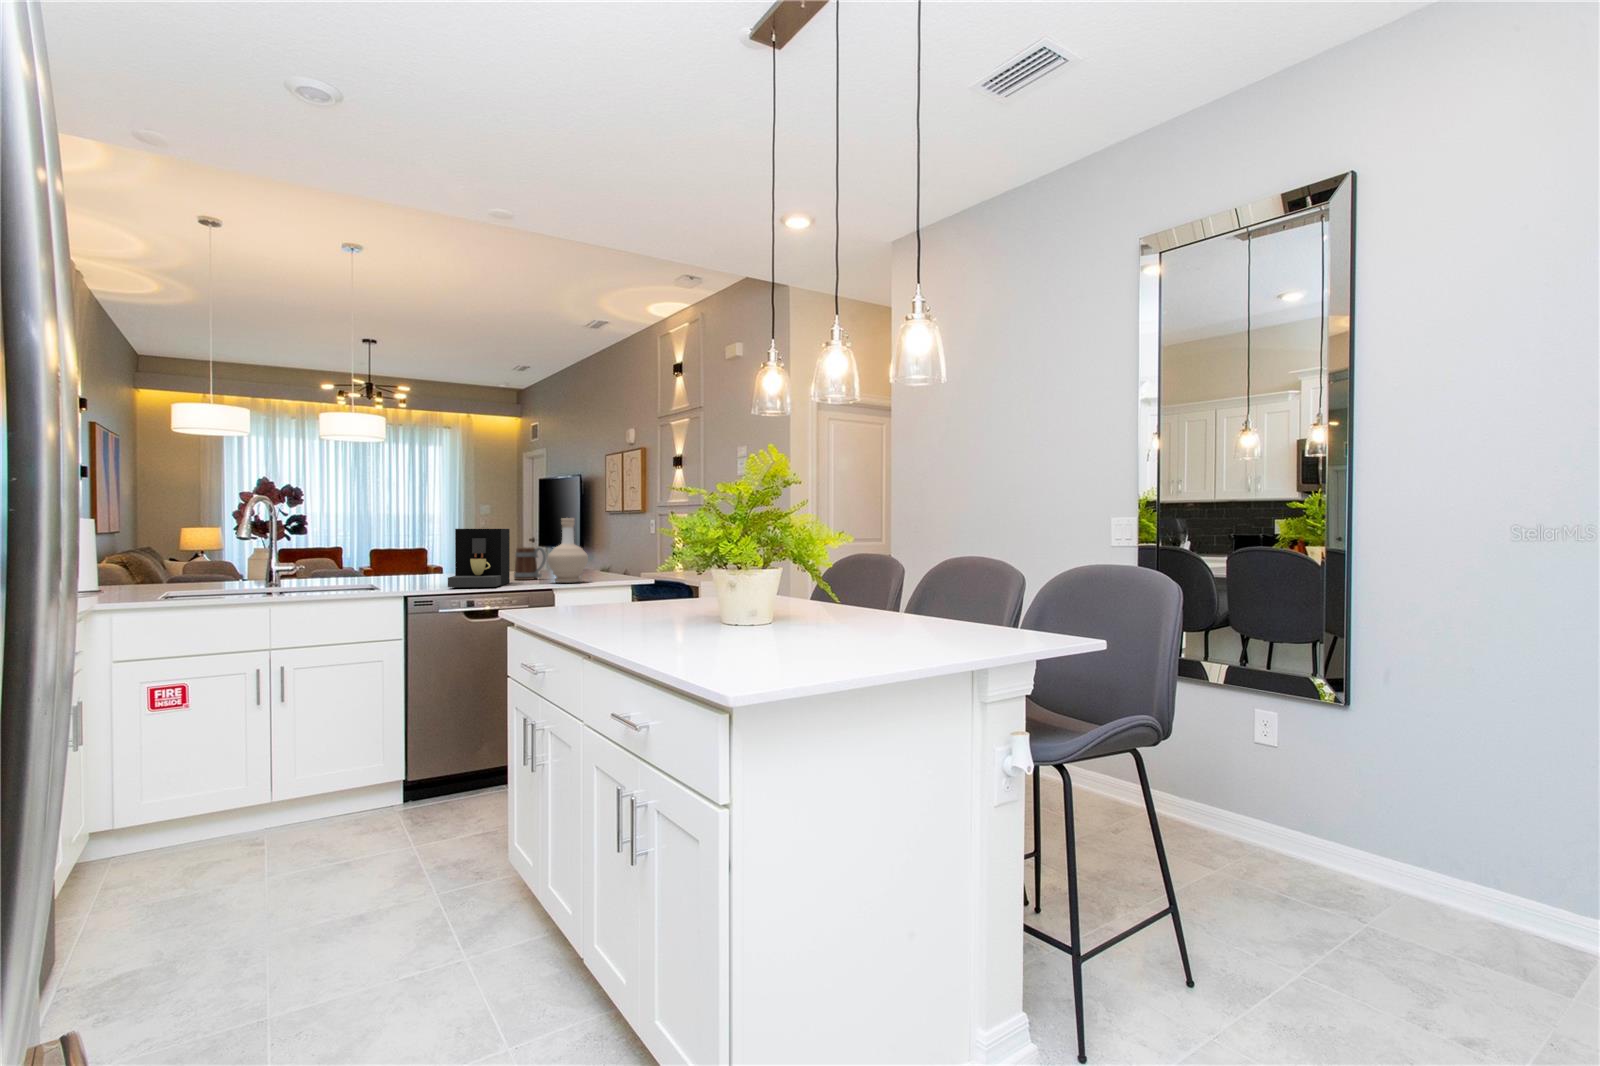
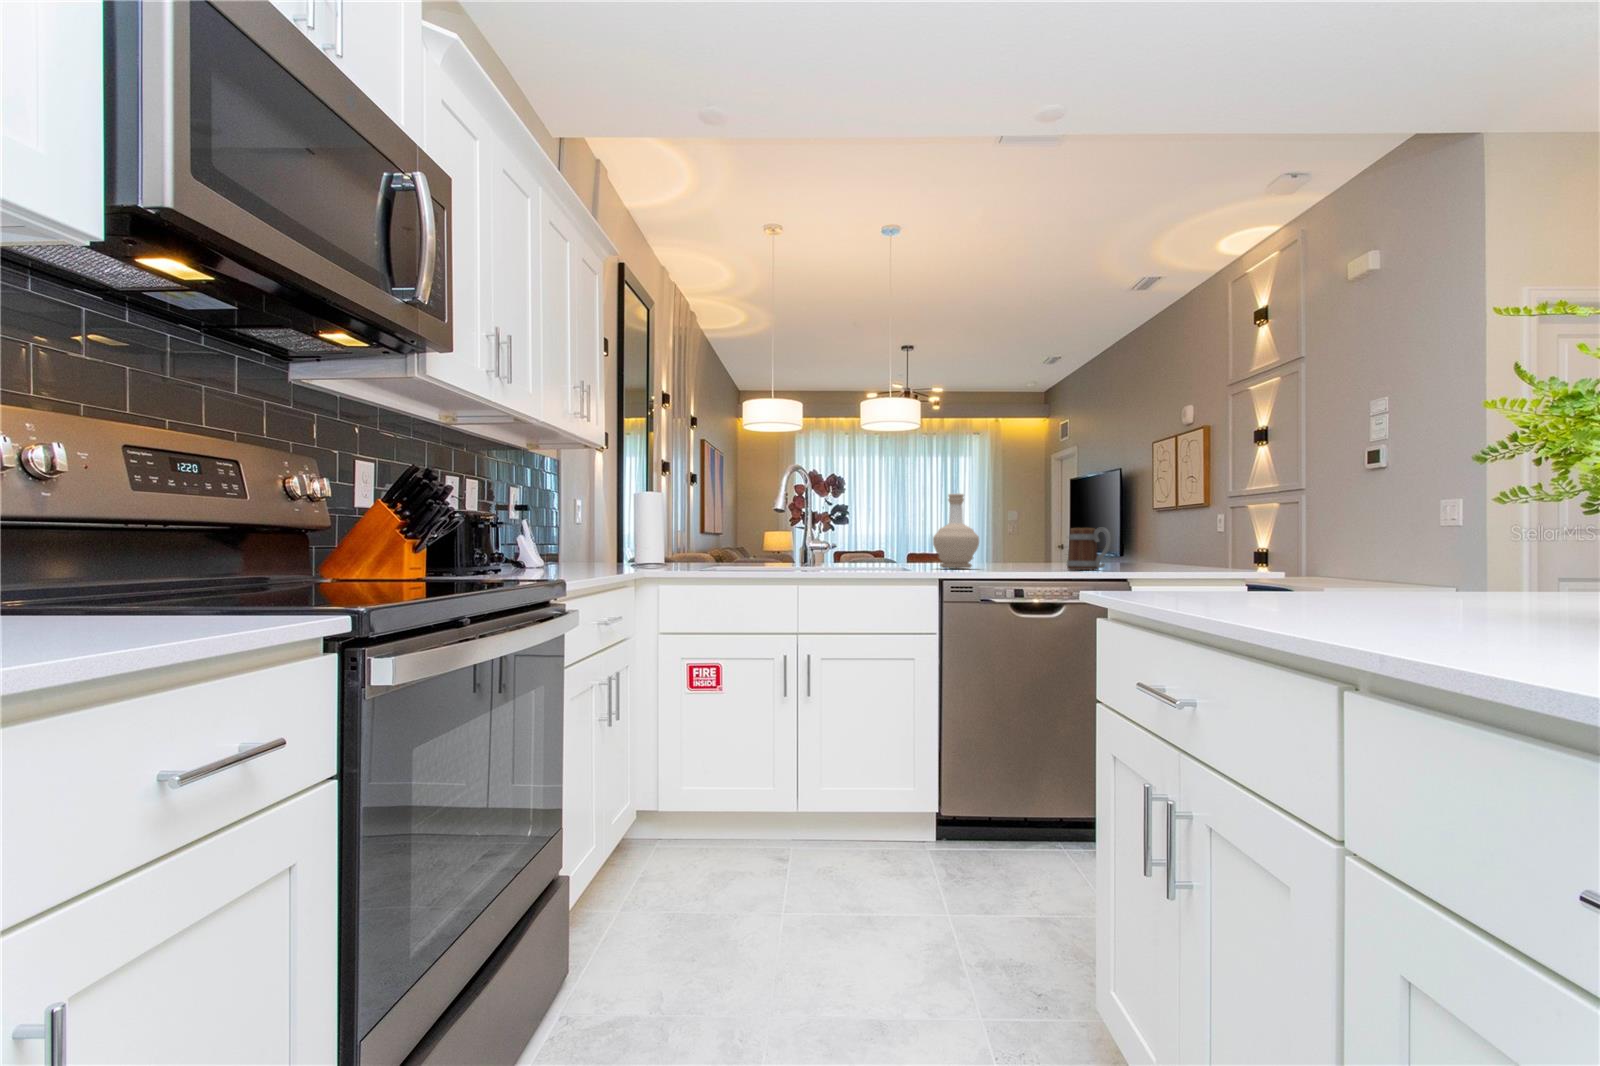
bottle: present [548,518,588,583] -> present [933,493,979,569]
coffee maker: present [448,529,510,587] -> none [990,496,1065,573]

